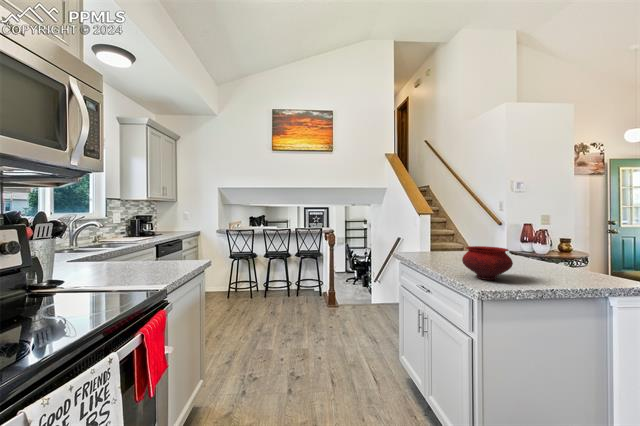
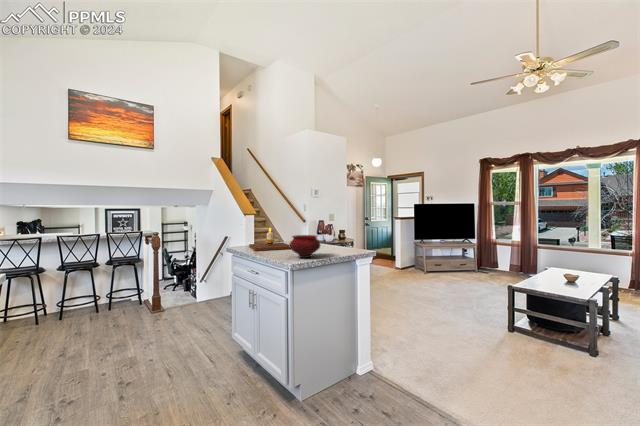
candle: none [416,232,472,262] -> present [249,228,290,251]

